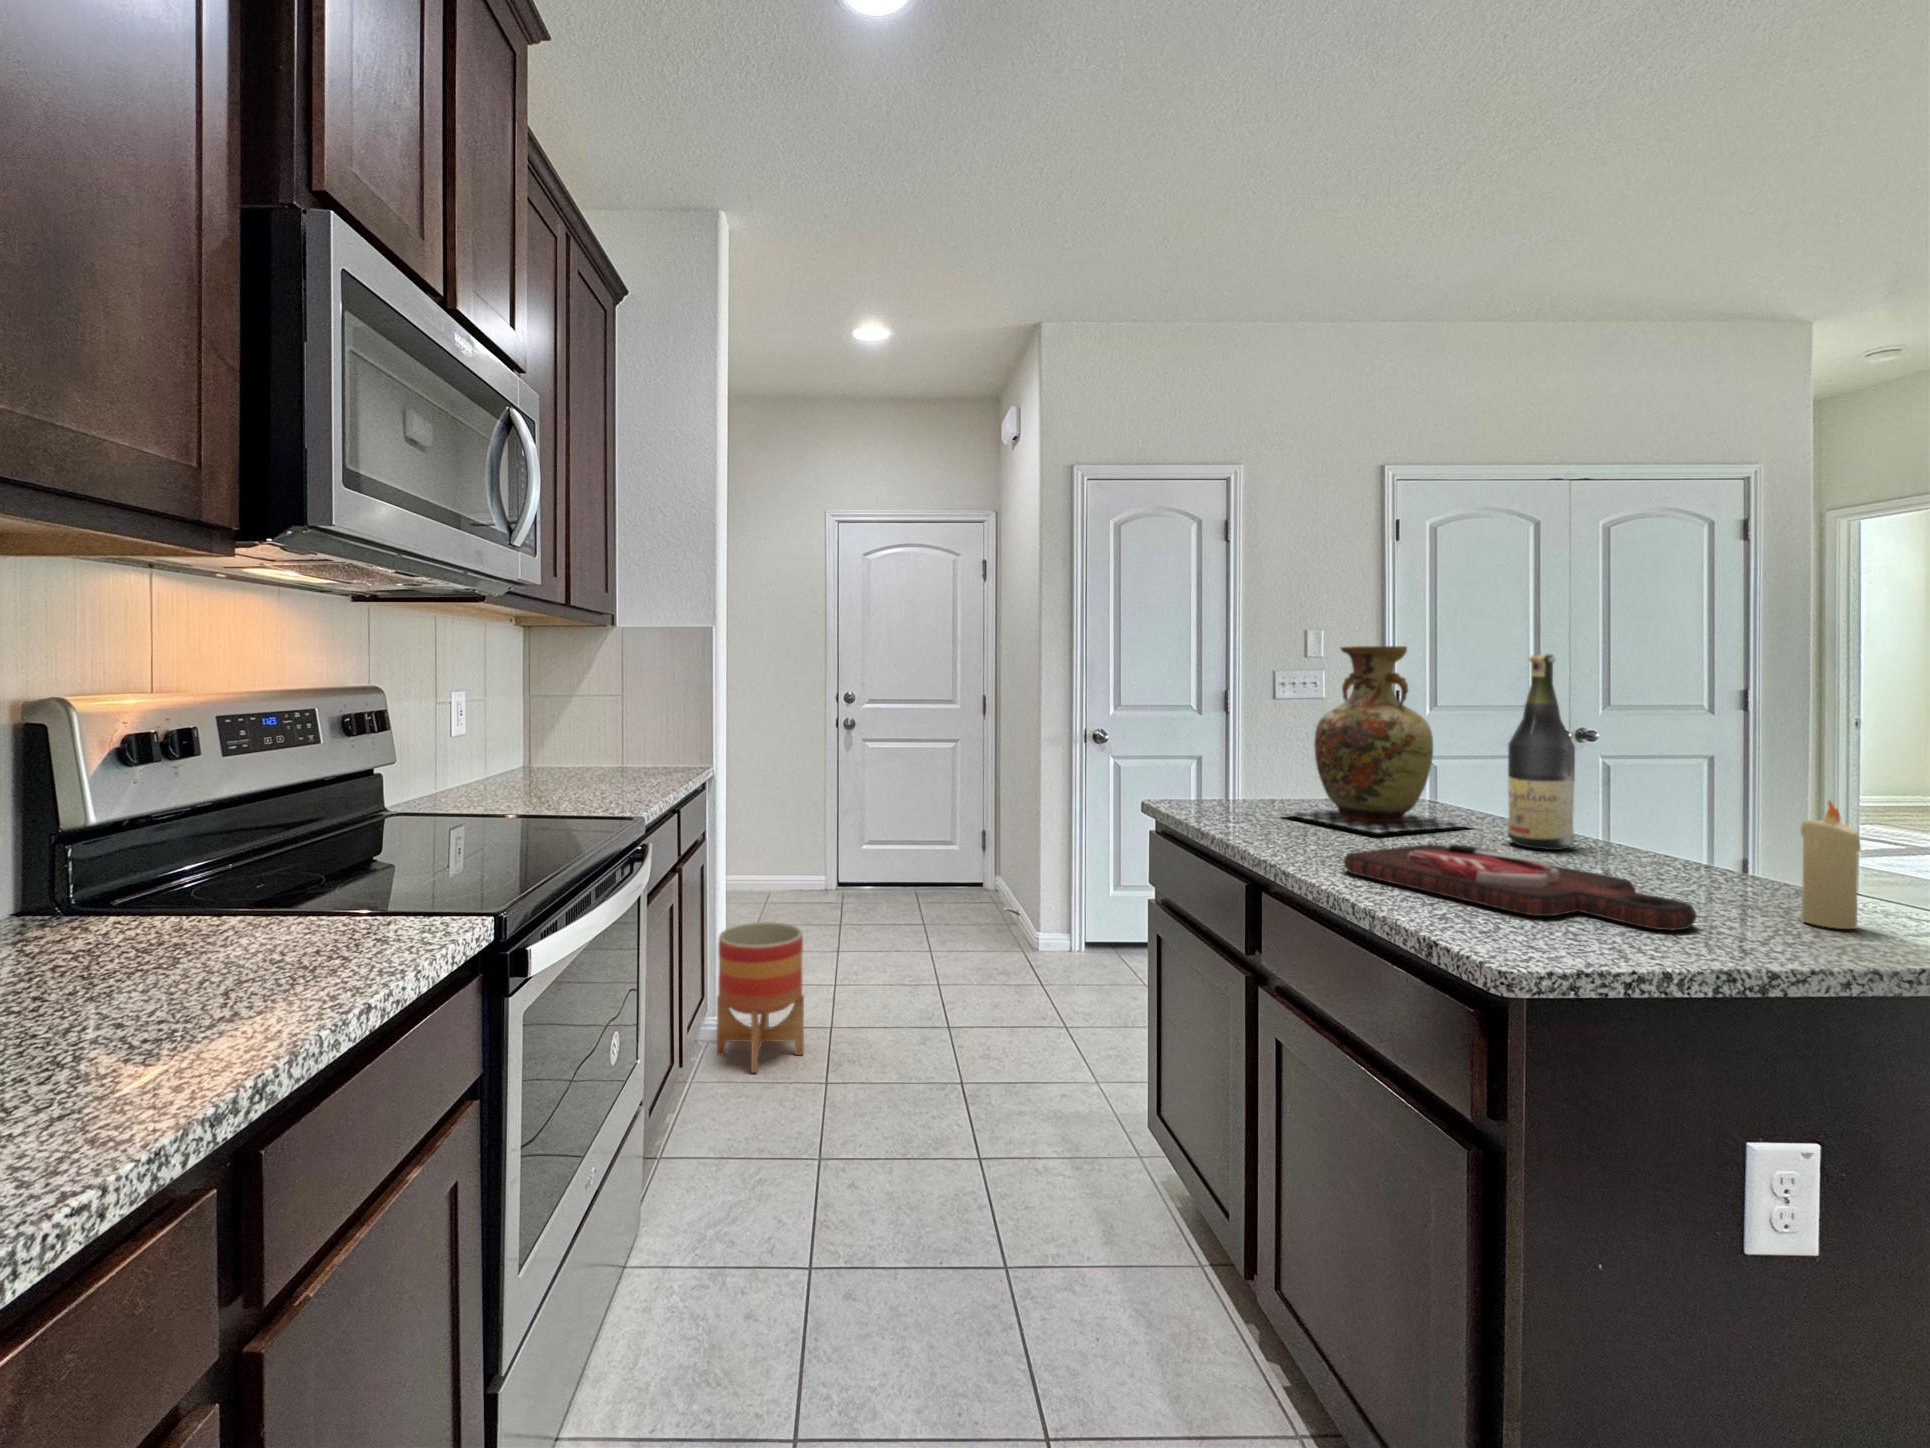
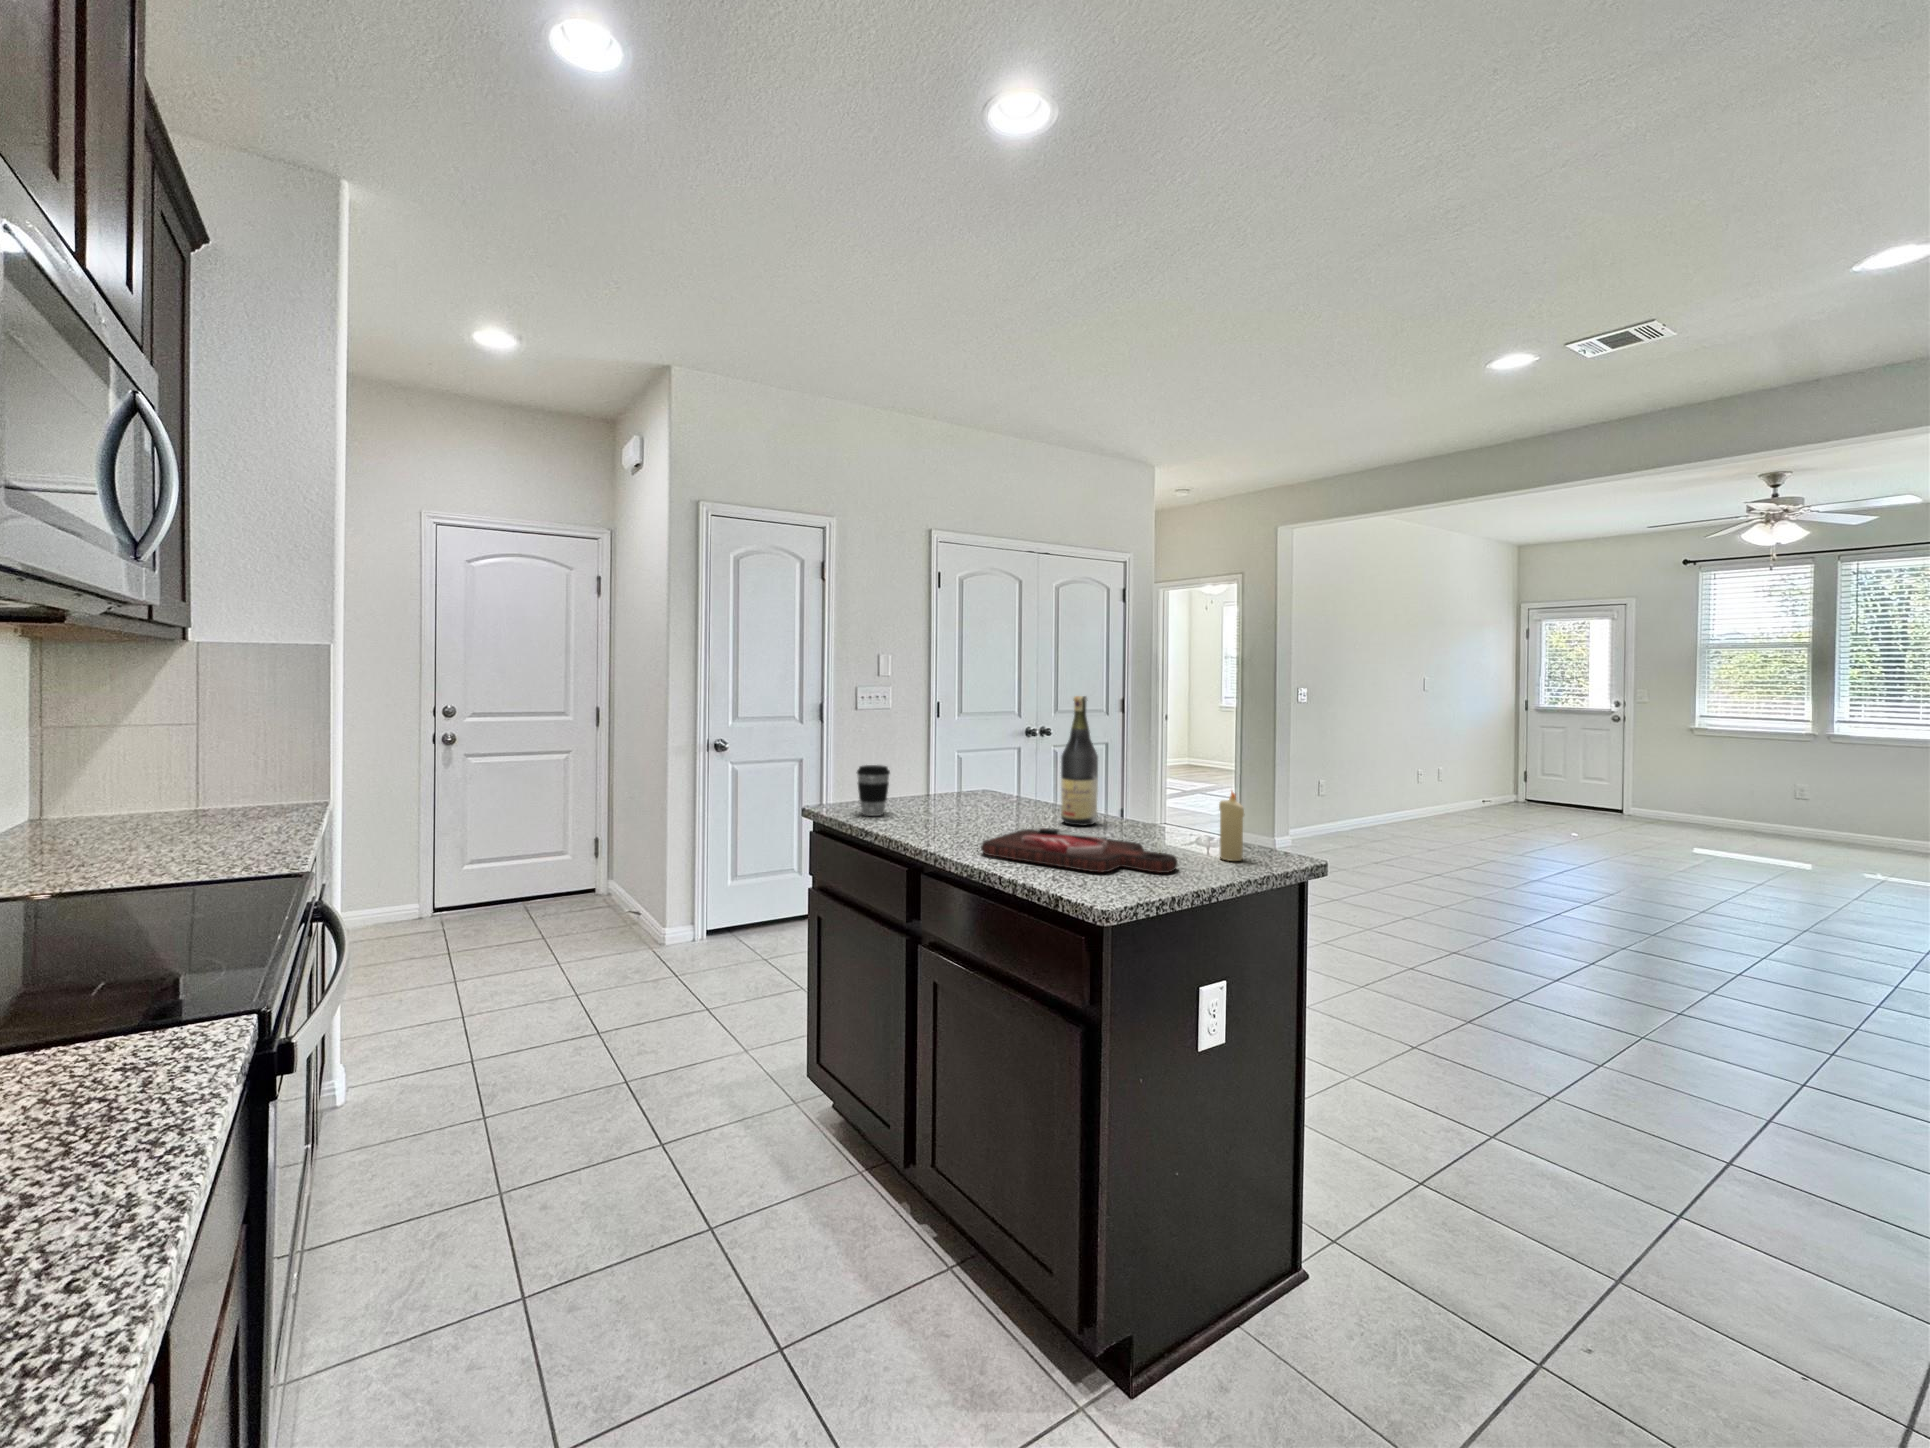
vase: present [1285,646,1469,833] -> none [912,686,1037,823]
coffee cup: none [1203,750,1249,814] -> present [857,765,890,816]
planter: present [717,922,804,1073] -> none [348,958,452,1118]

